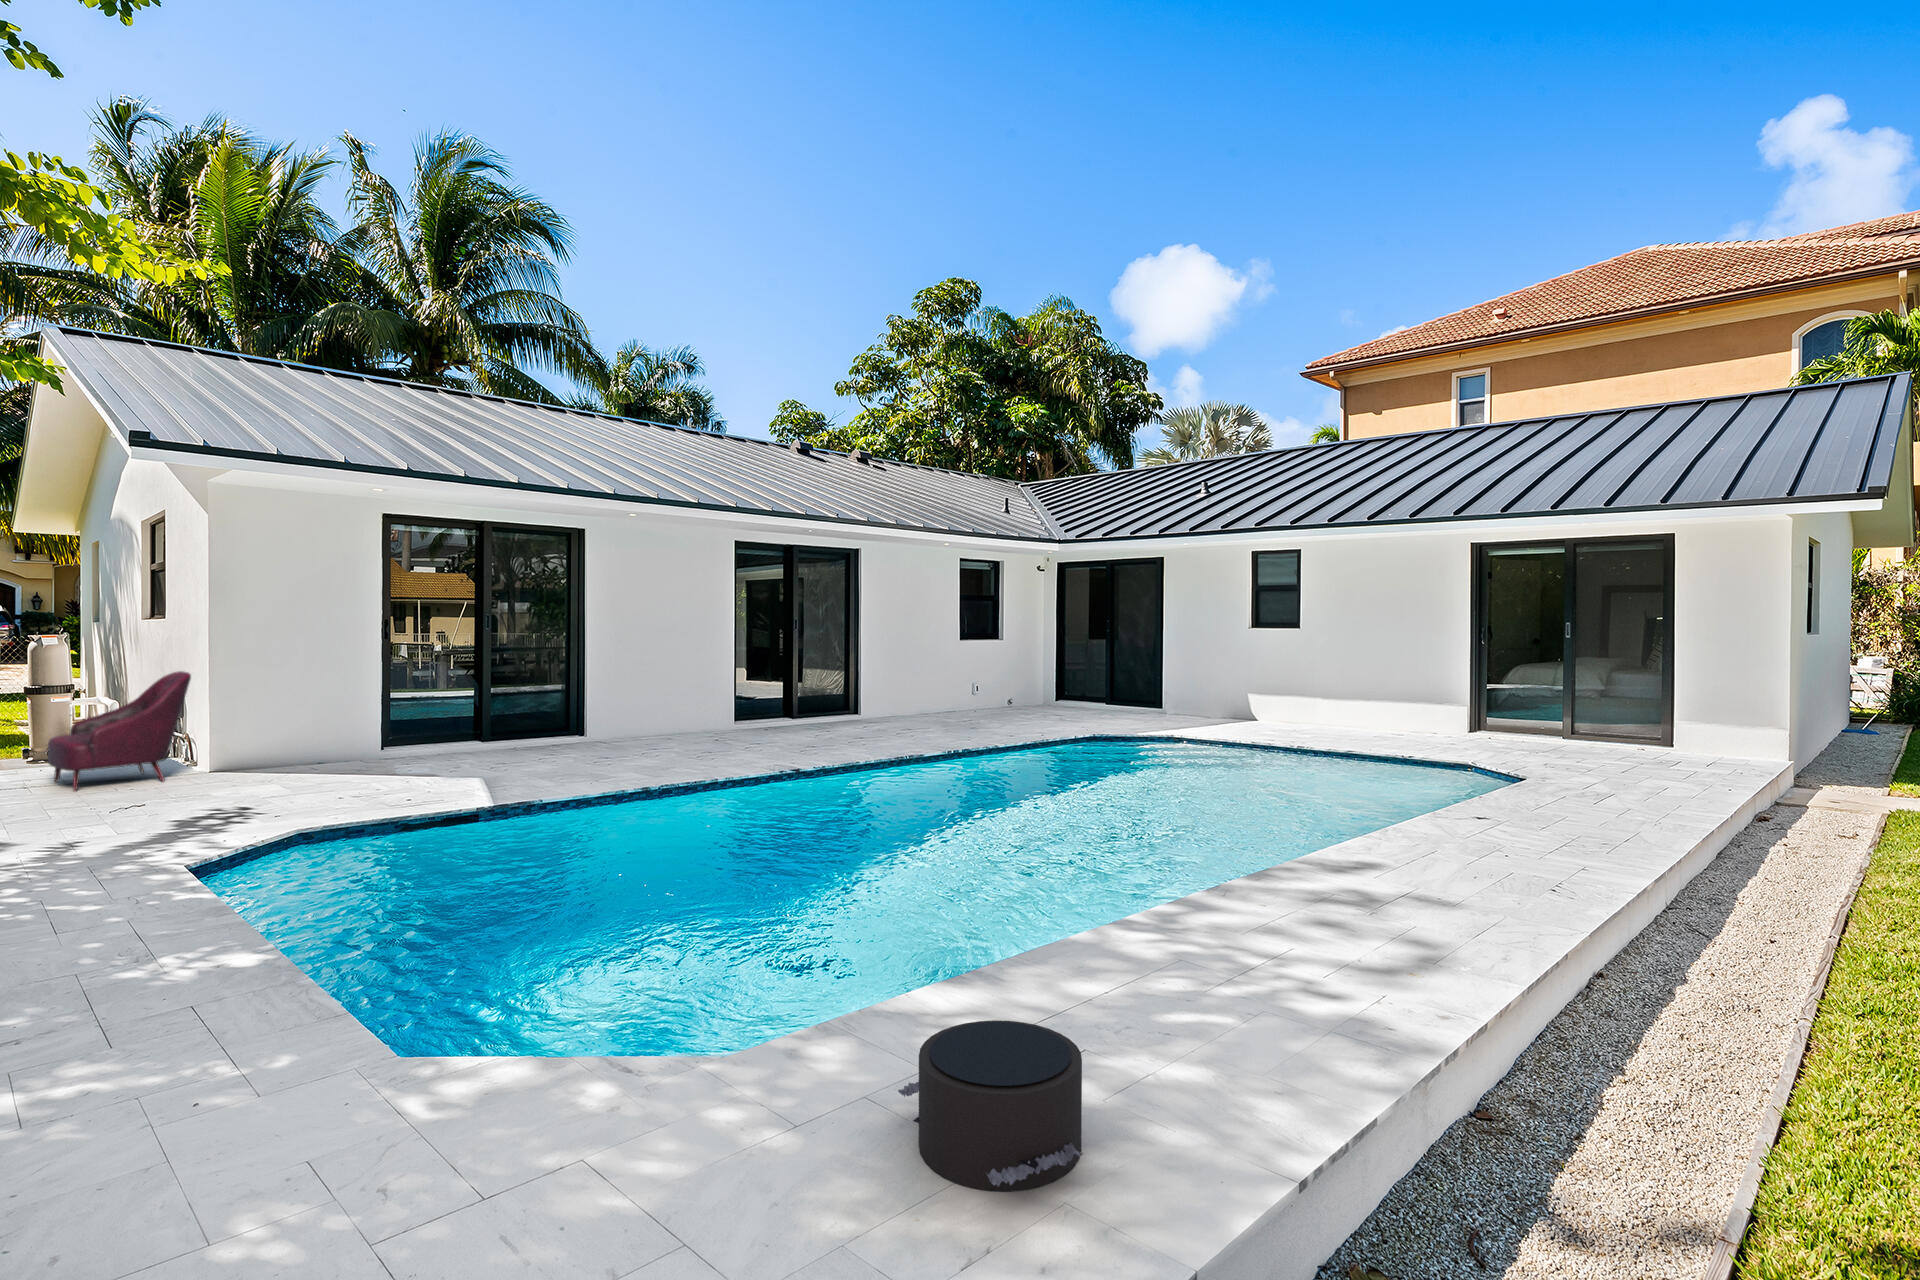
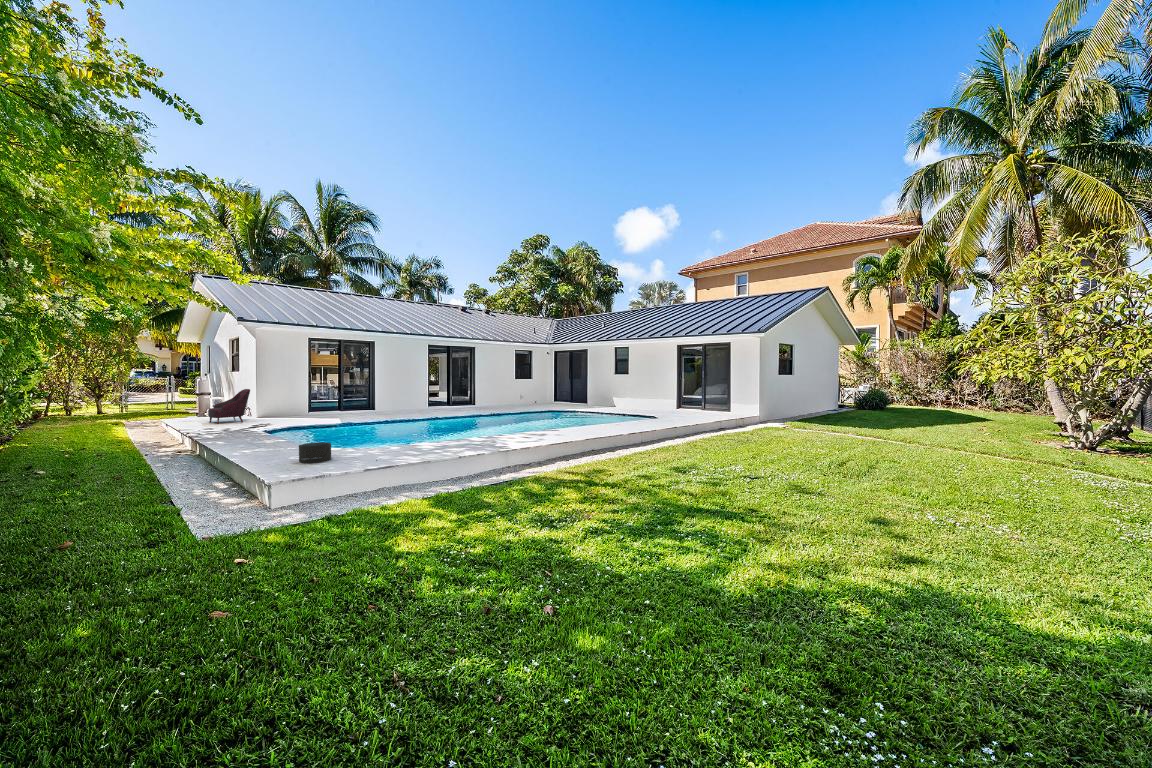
pouf: present [898,1020,1083,1191] -> present [299,442,331,463]

